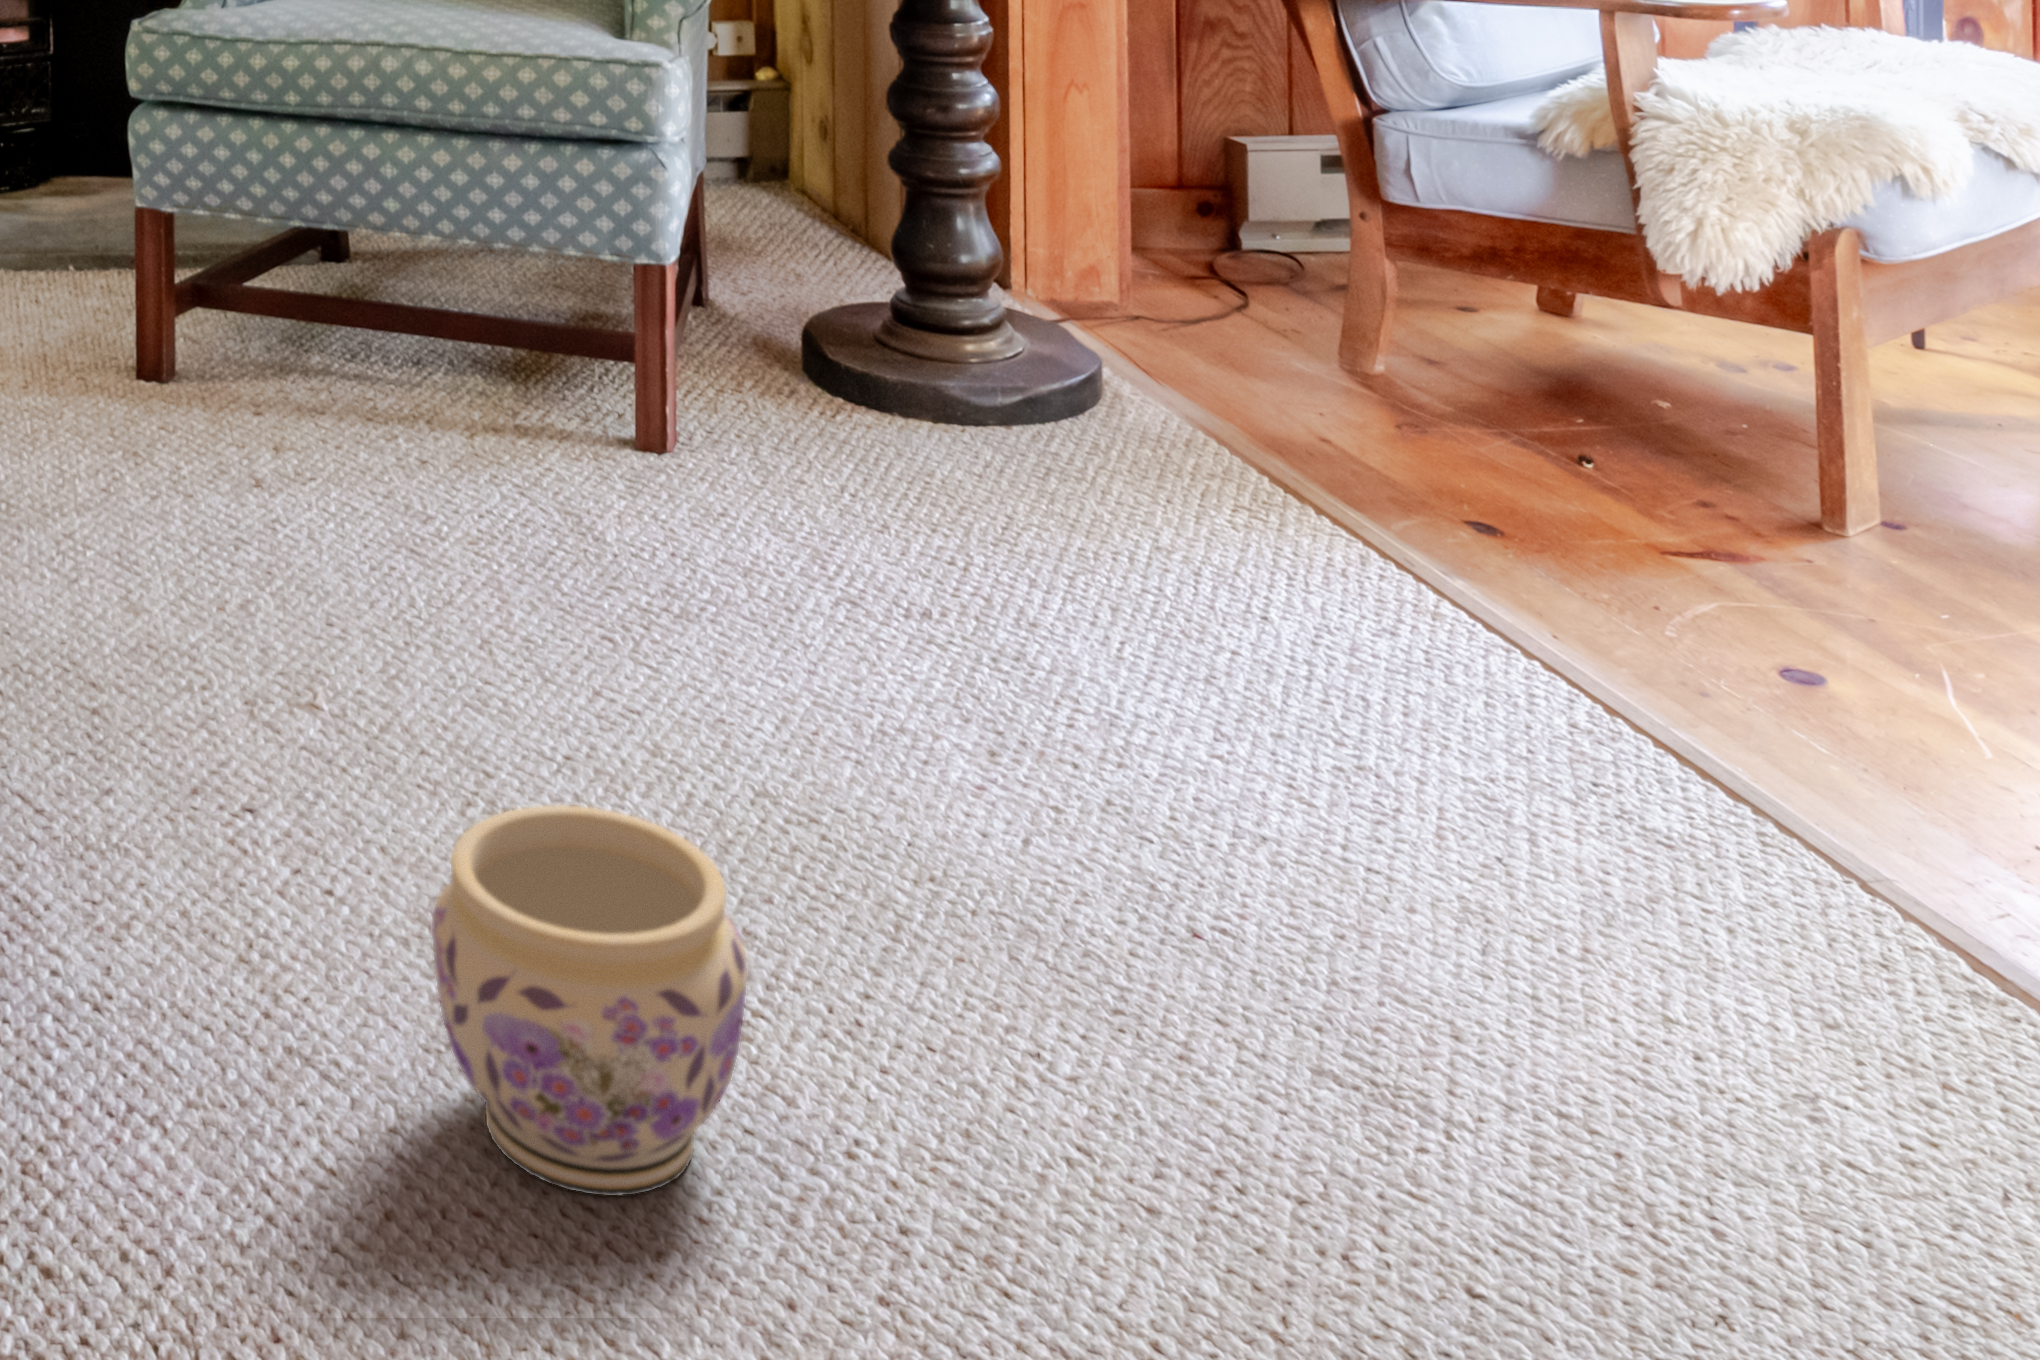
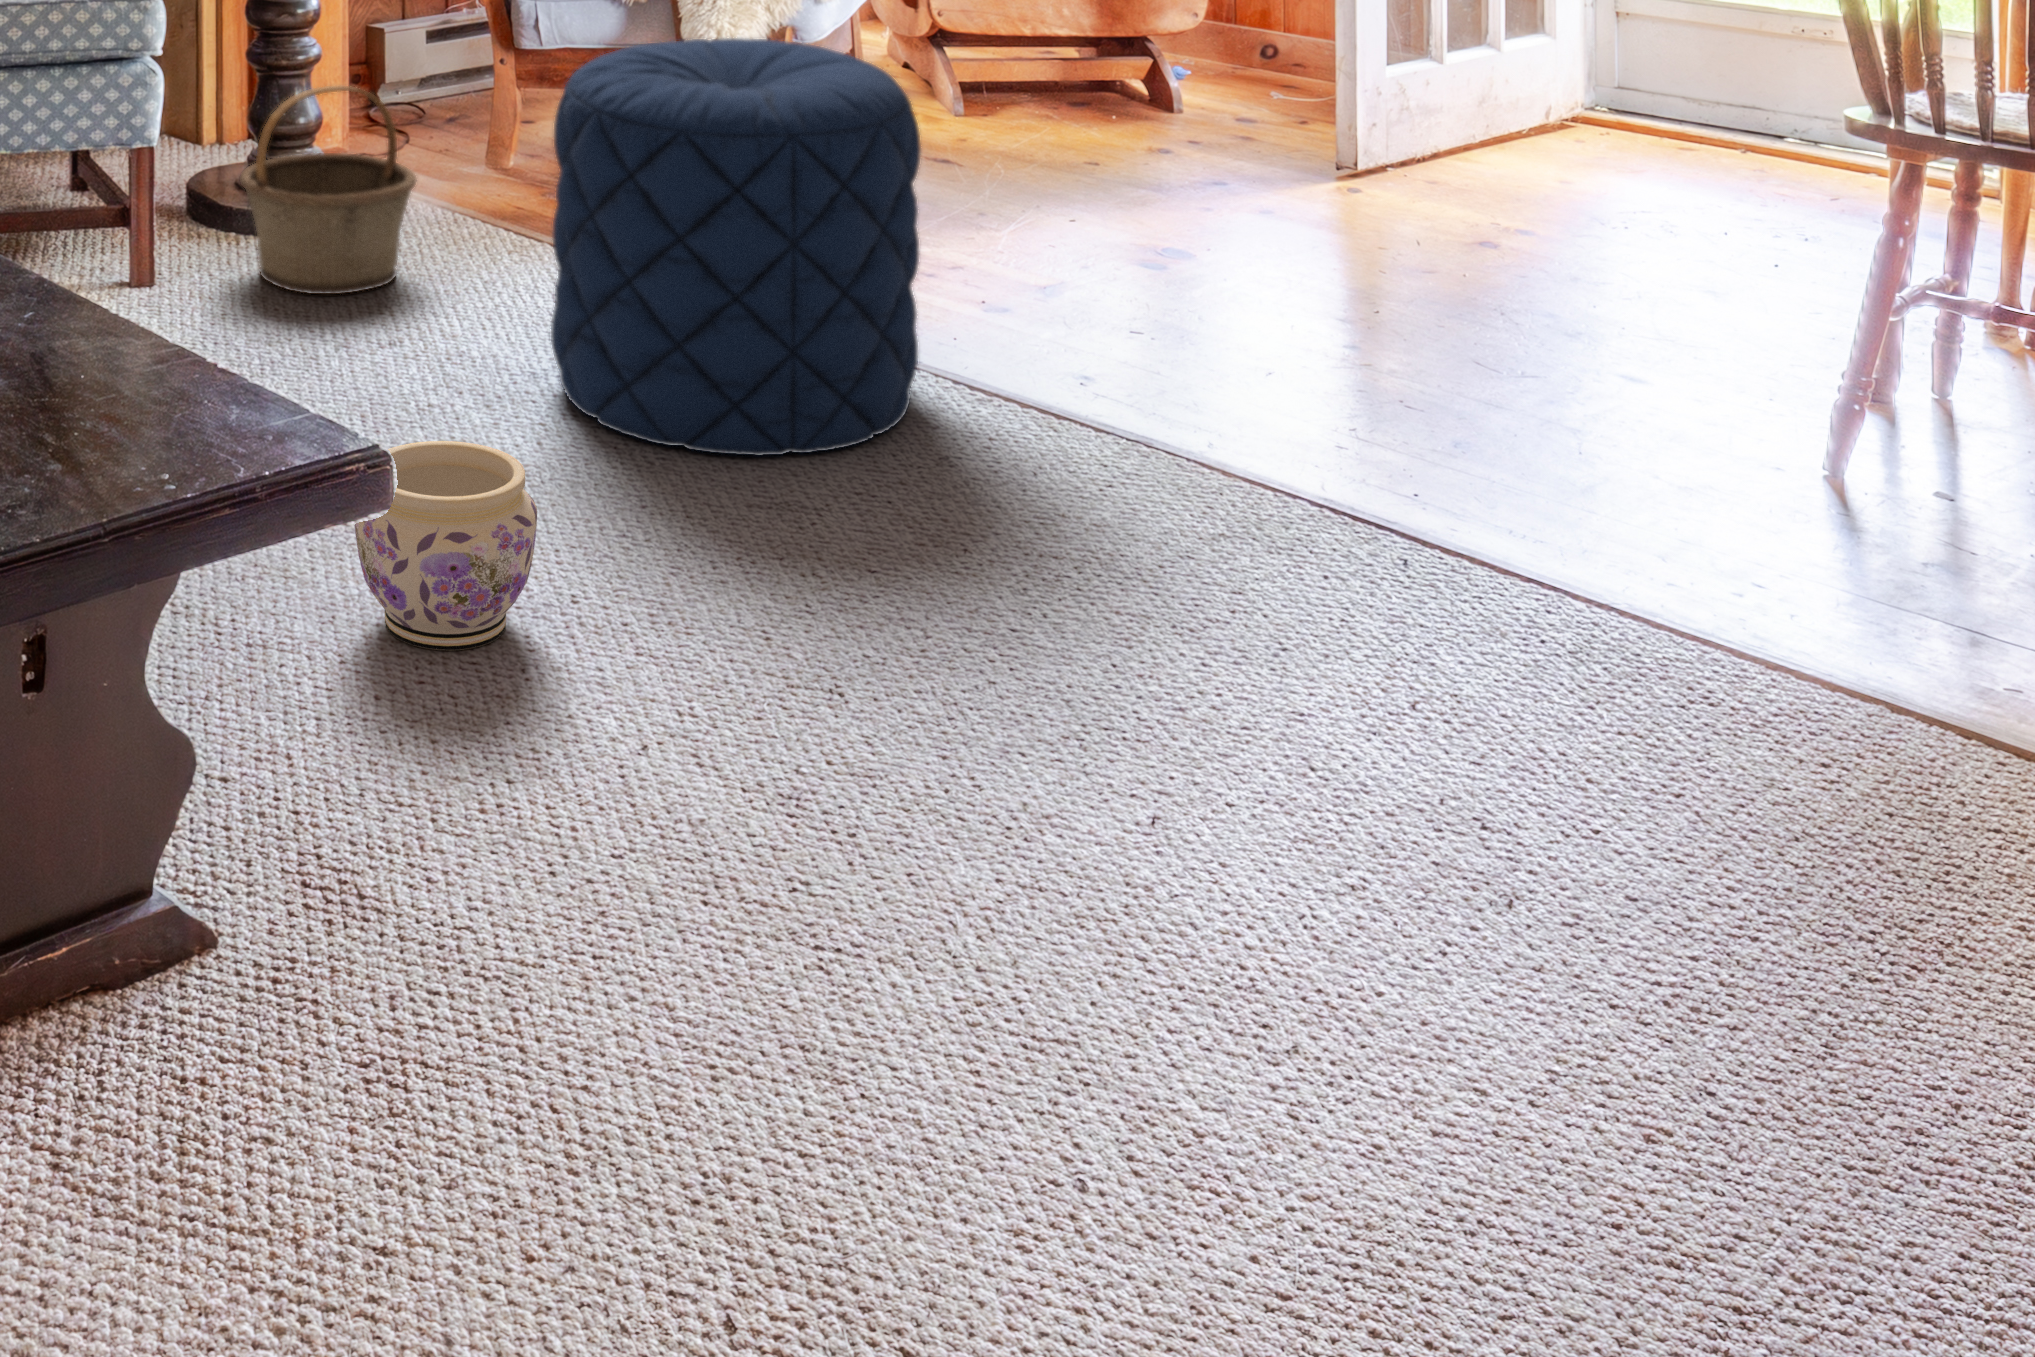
basket: none [784,219,1057,530] -> present [240,85,417,294]
pouf: none [1110,220,1856,1029] -> present [551,38,921,456]

